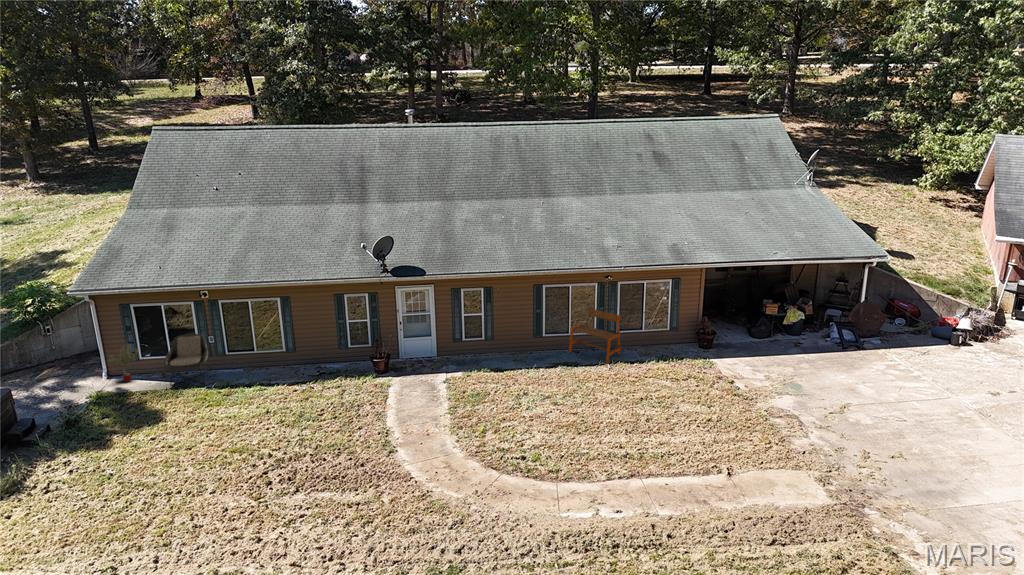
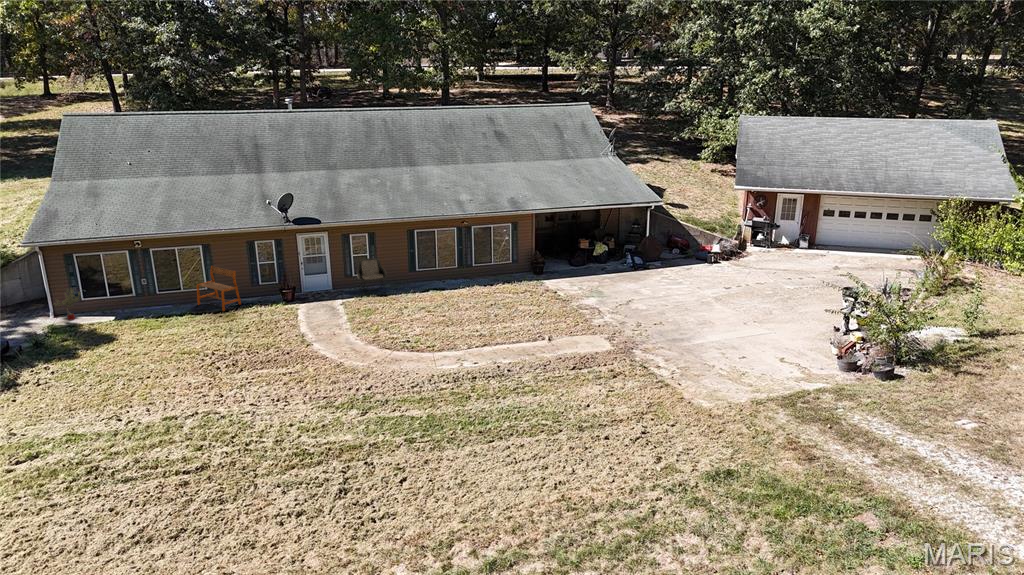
bench: present [569,309,621,363] -> present [197,266,241,311]
lounge chair: present [164,333,211,386] -> present [357,258,387,291]

